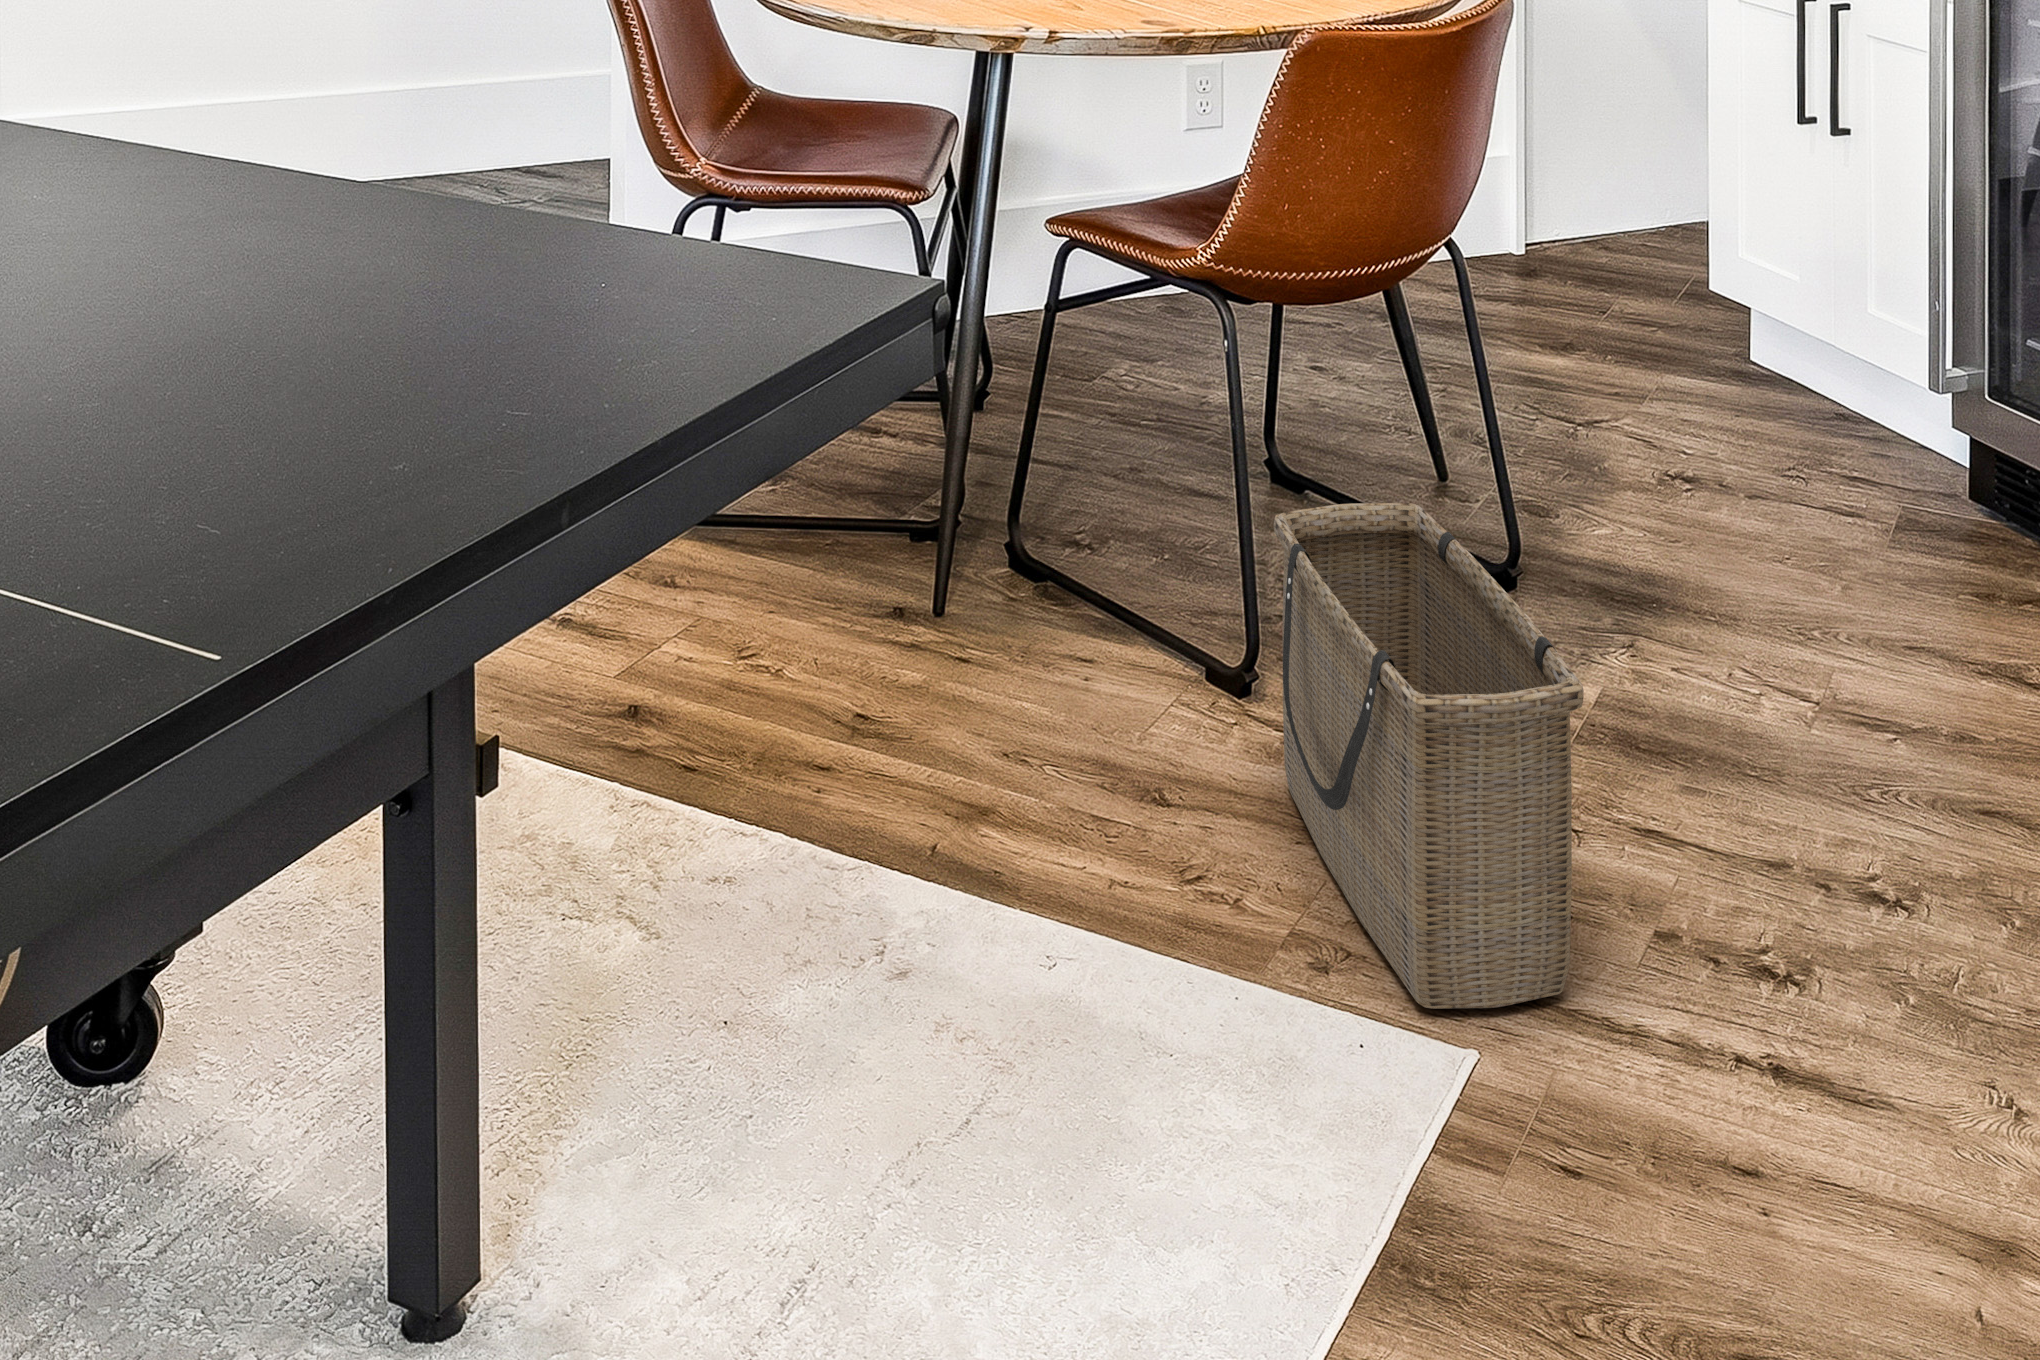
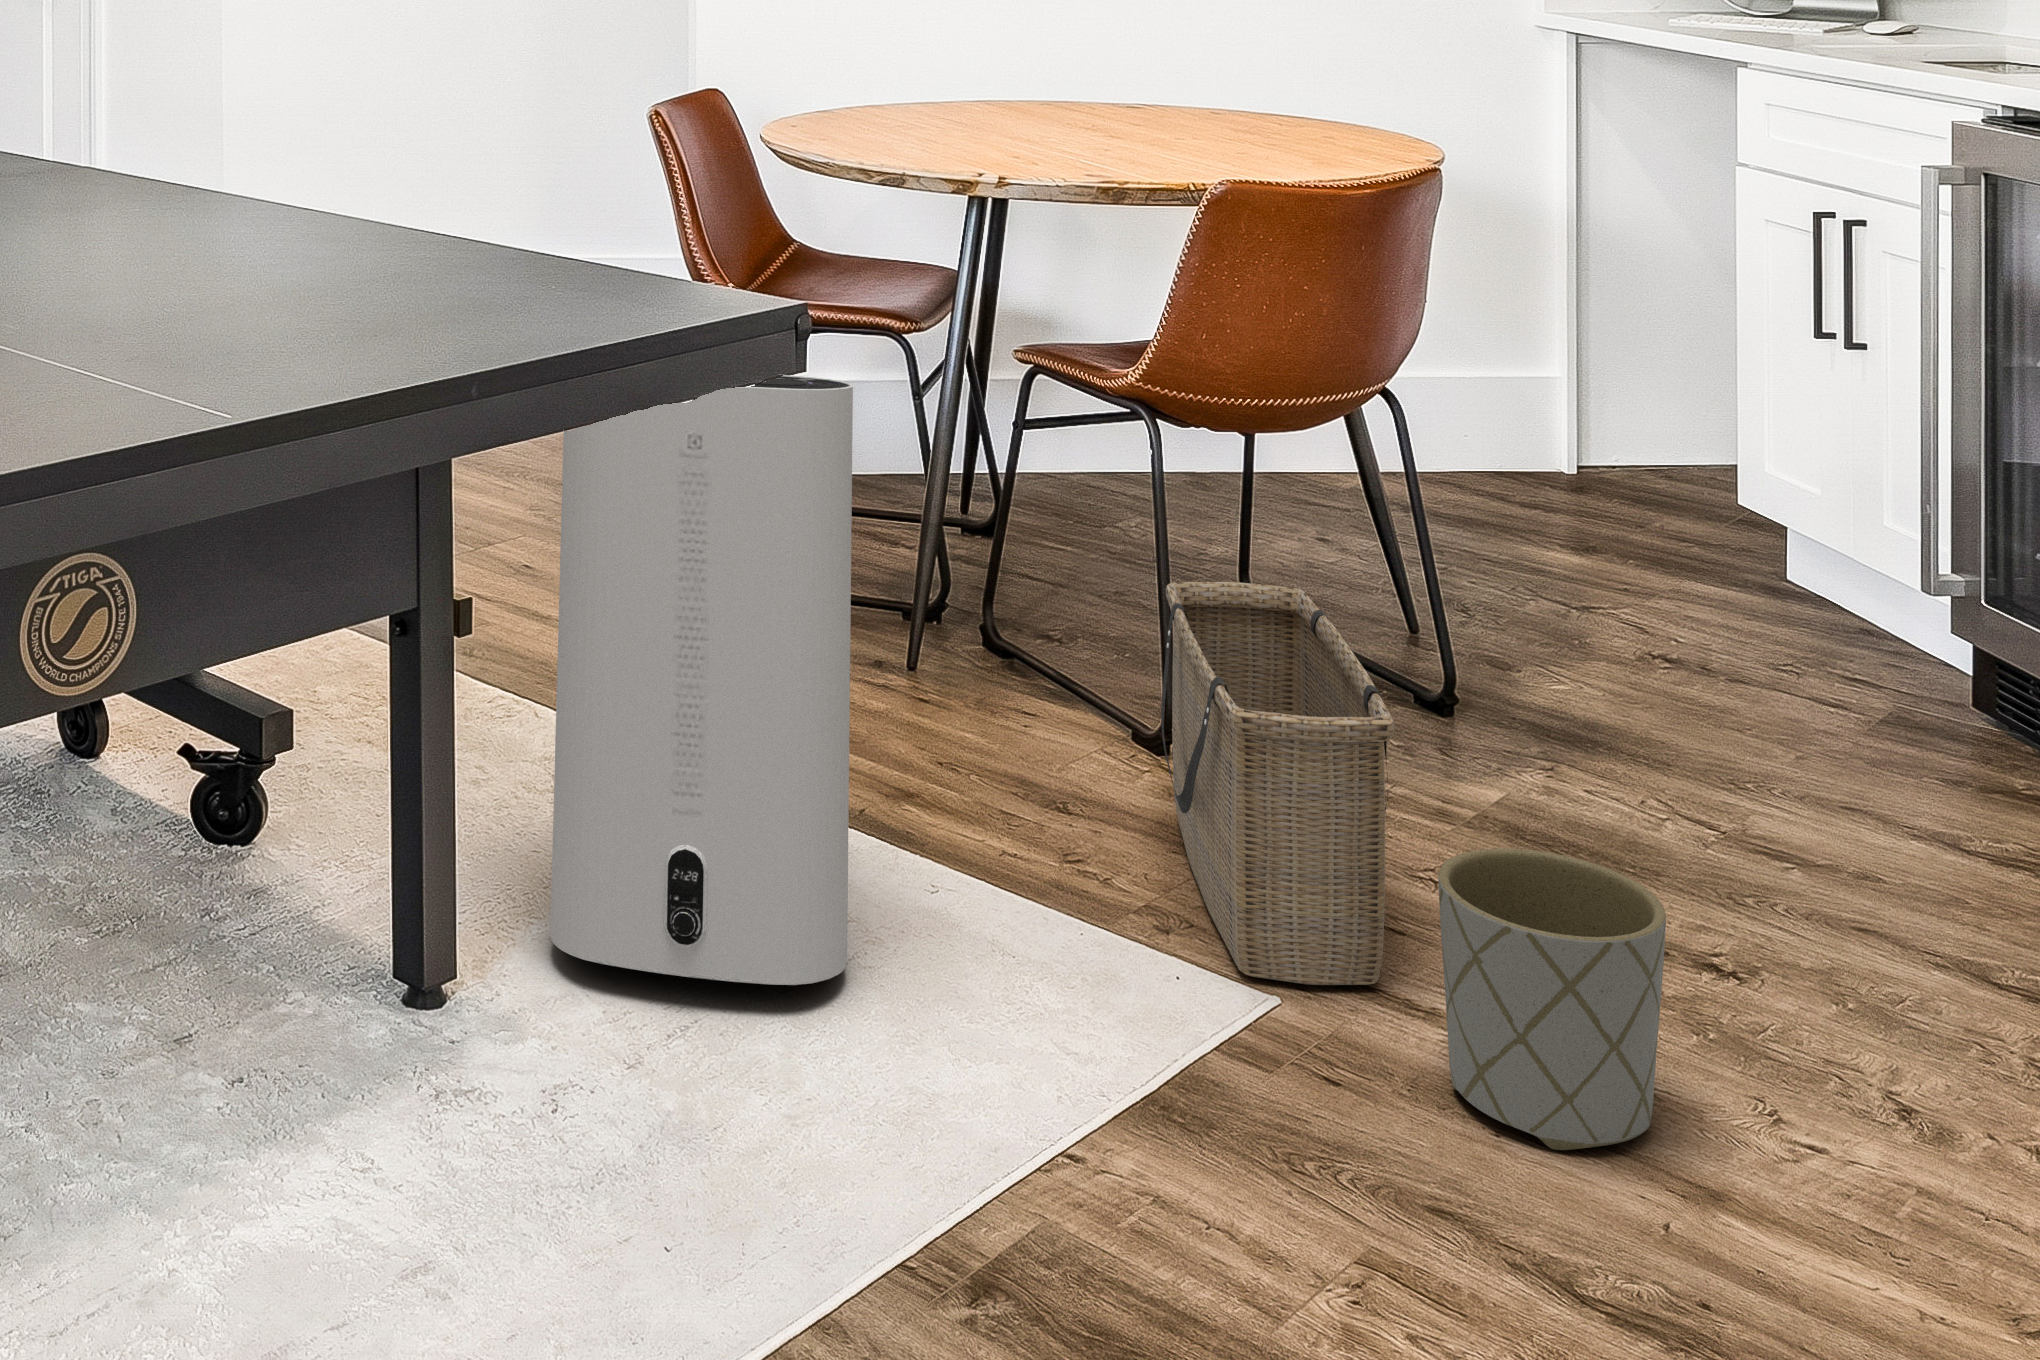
air purifier: none [599,337,982,1165] -> present [550,375,853,985]
planter: none [1664,824,1909,1195] -> present [1438,849,1666,1150]

